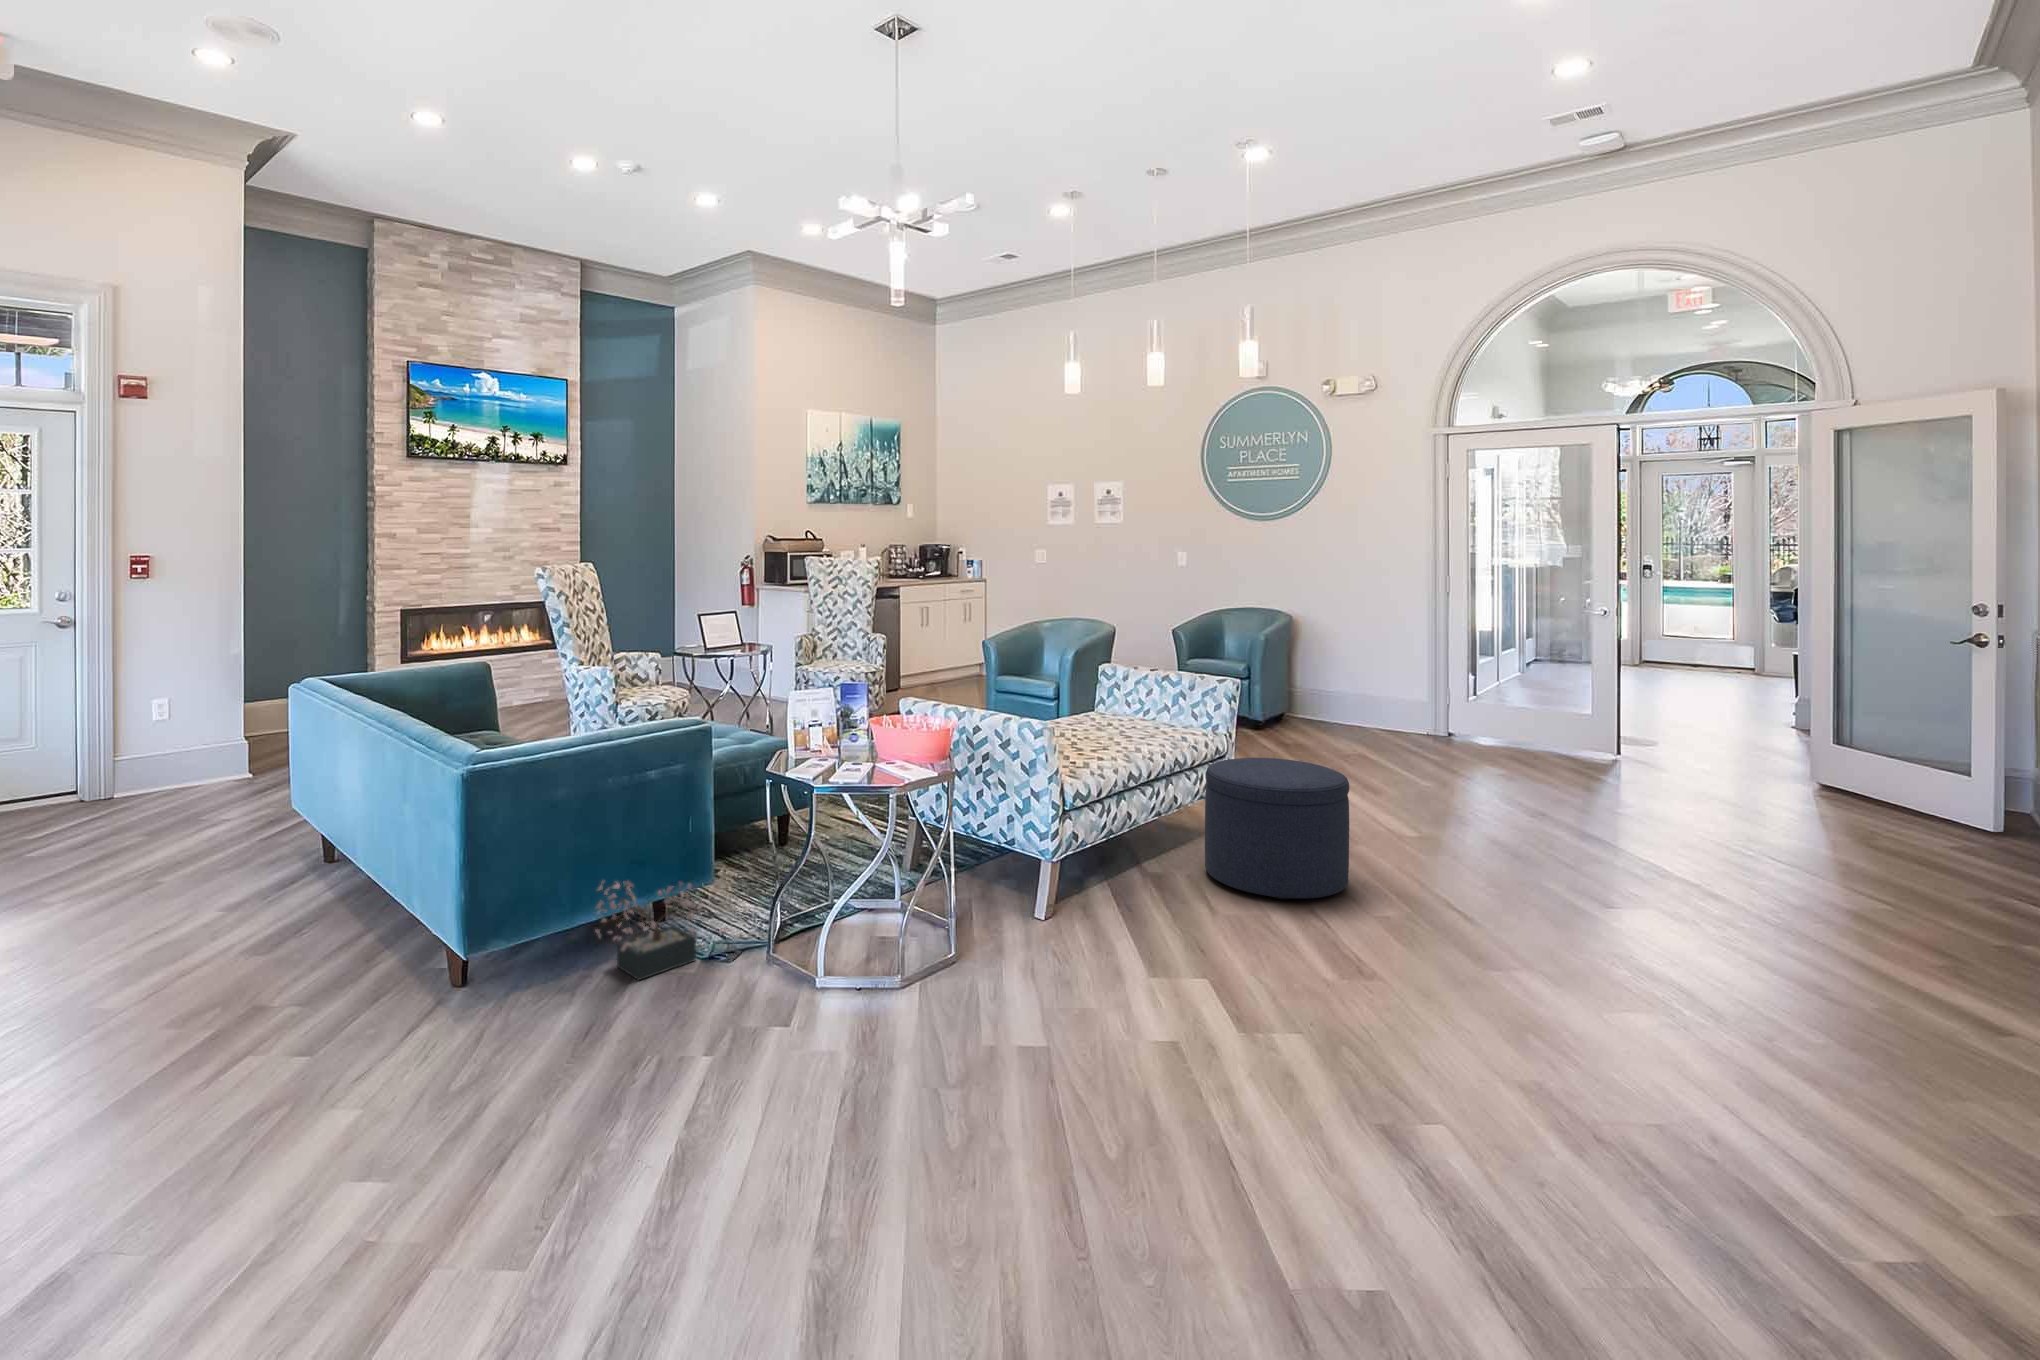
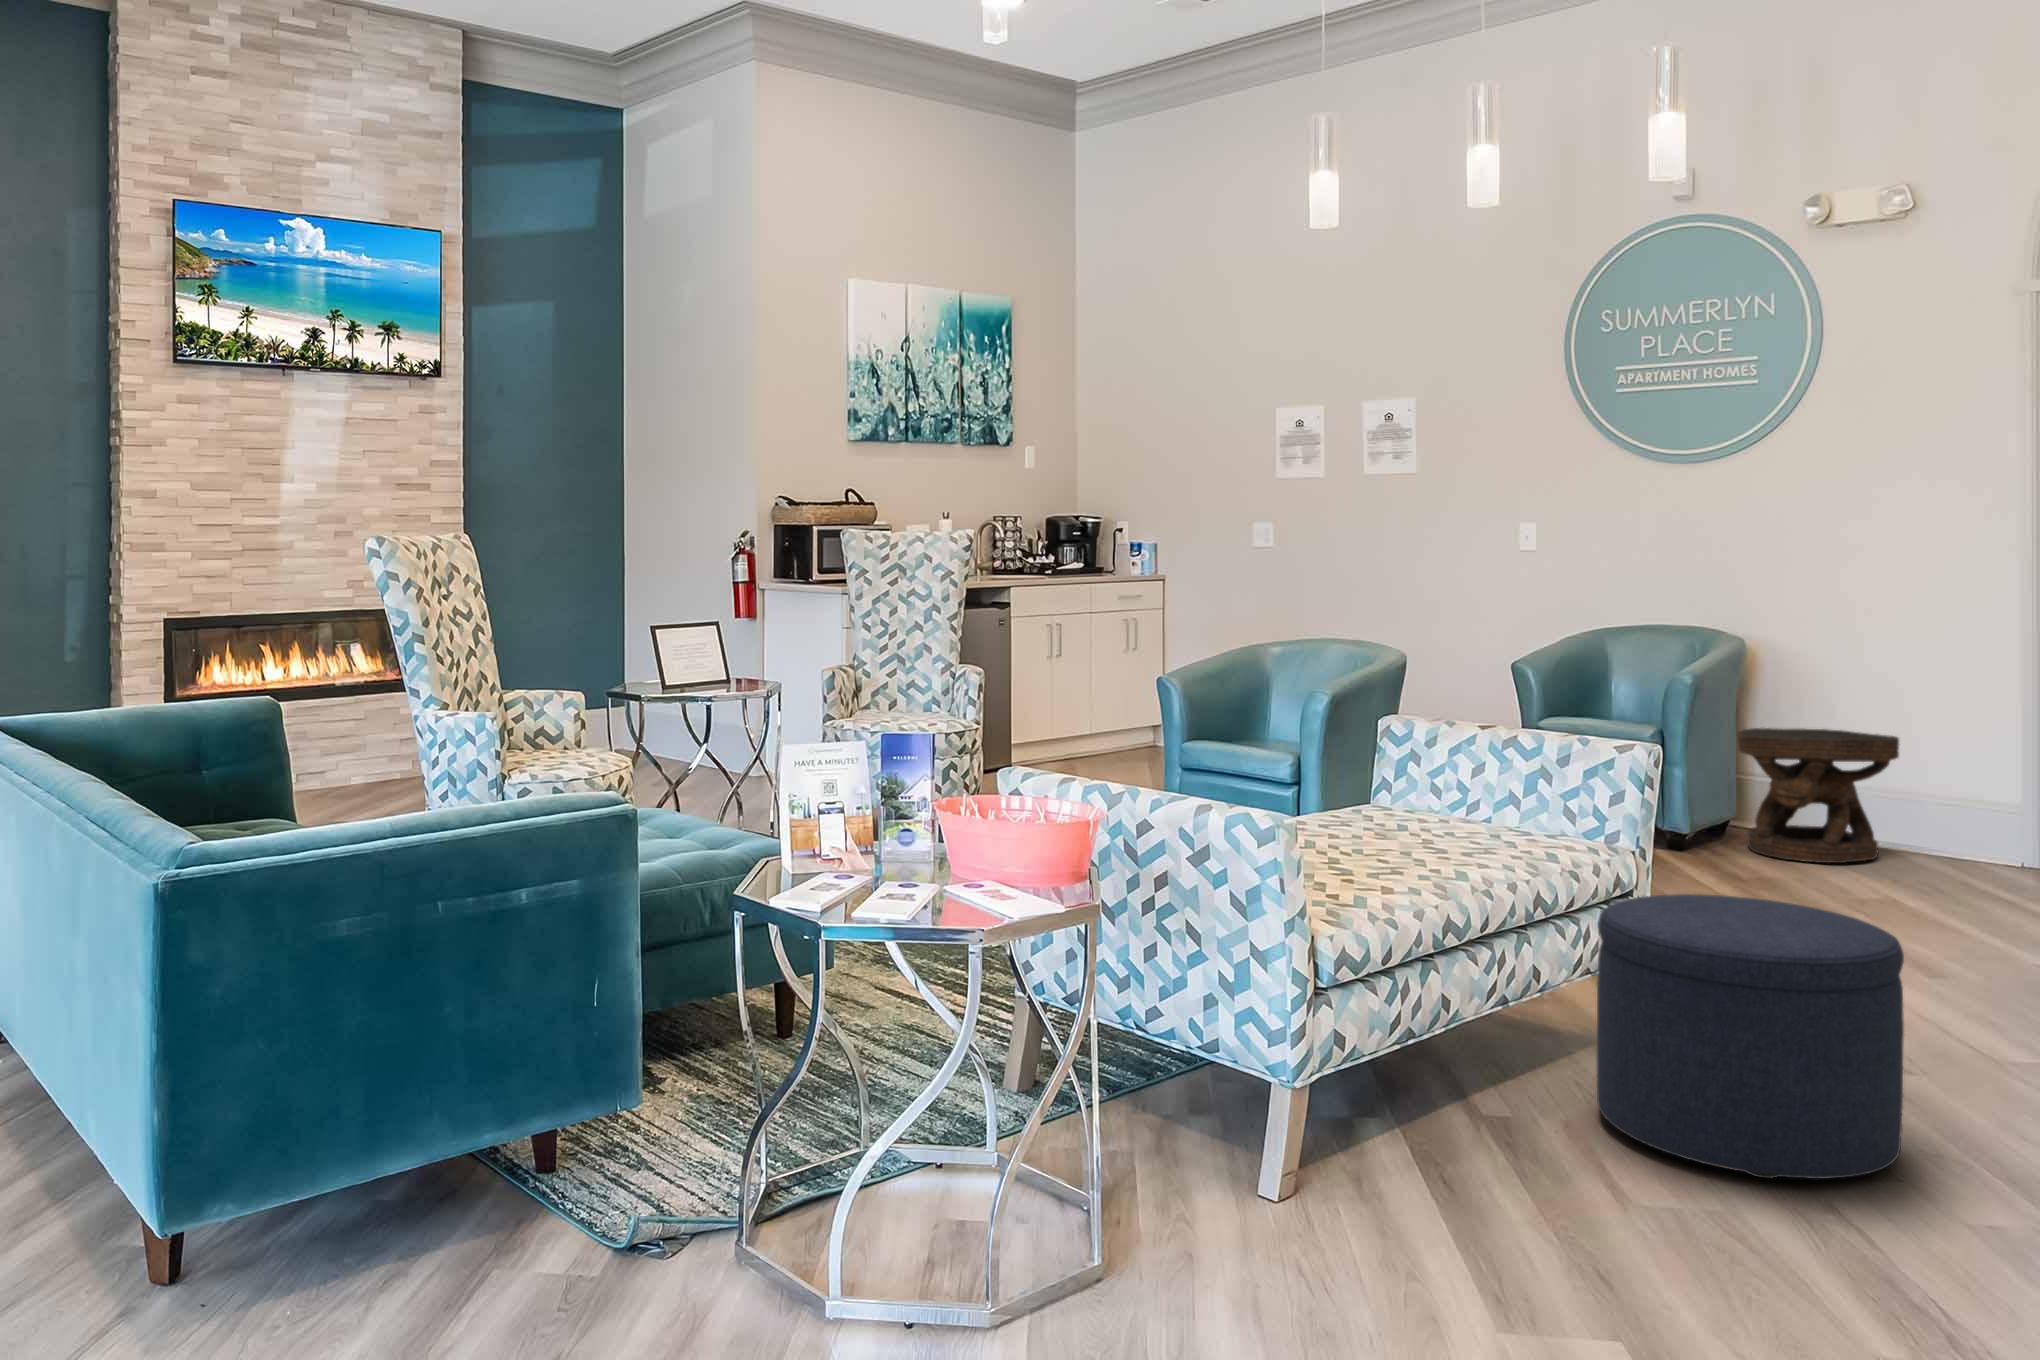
side table: none [1293,665,1375,737] -> present [1737,728,1899,863]
decorative plant: present [596,881,703,980] -> none [406,1094,615,1293]

